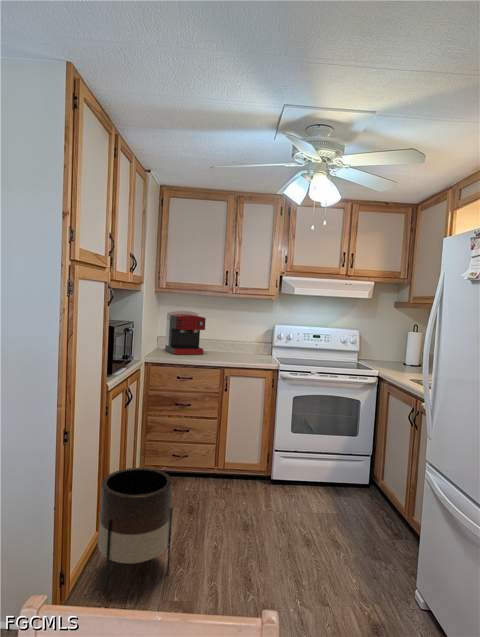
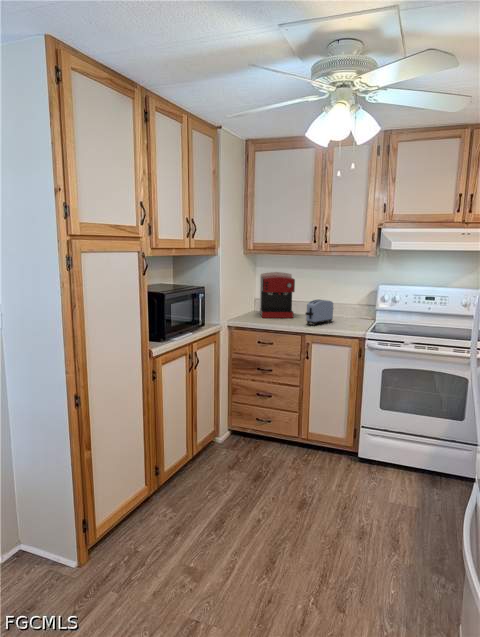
toaster: none [222,337,243,360] -> present [306,300,333,326]
planter: present [98,468,172,591] -> none [139,430,206,538]

